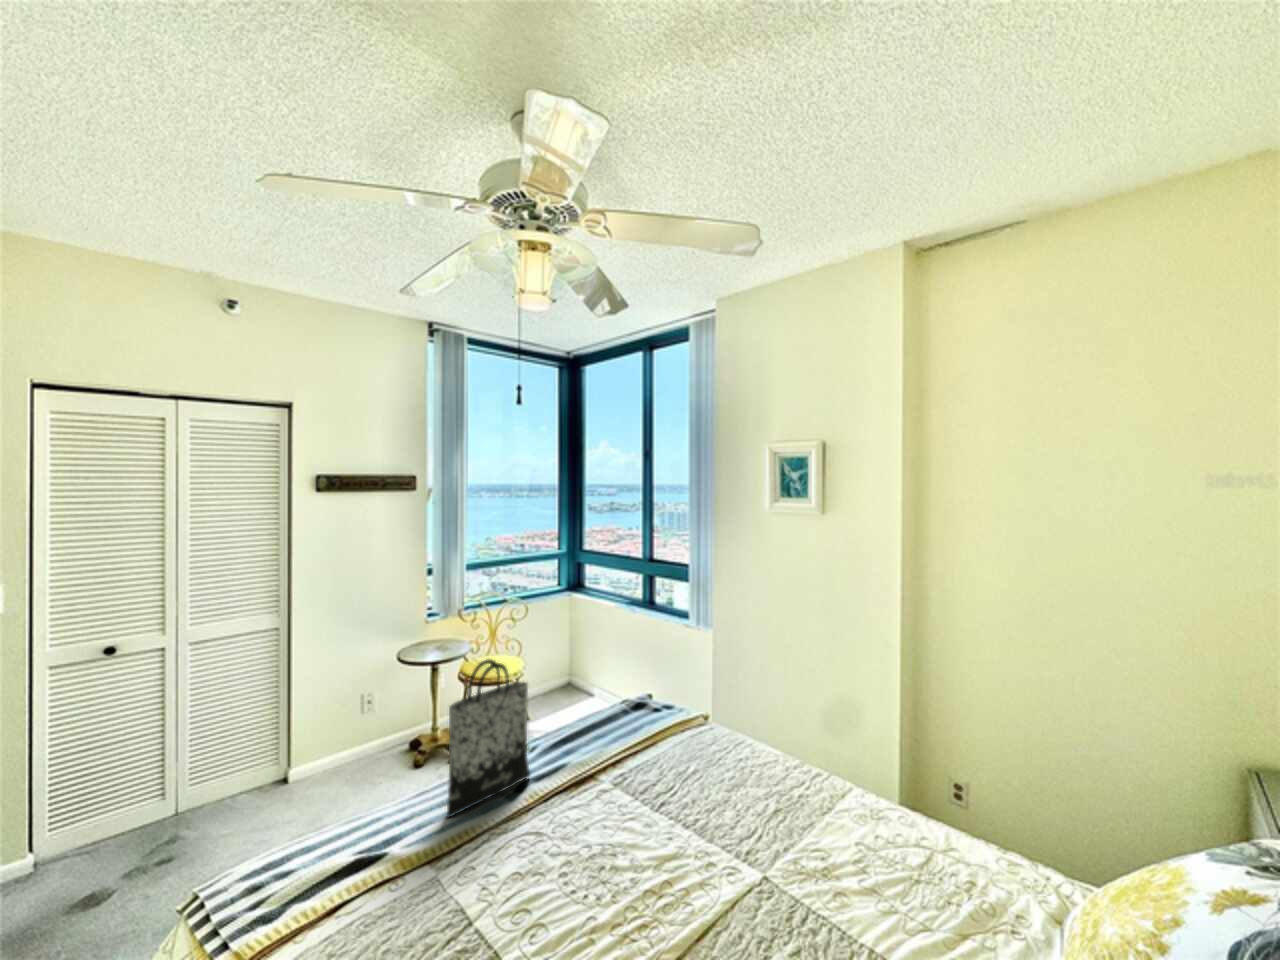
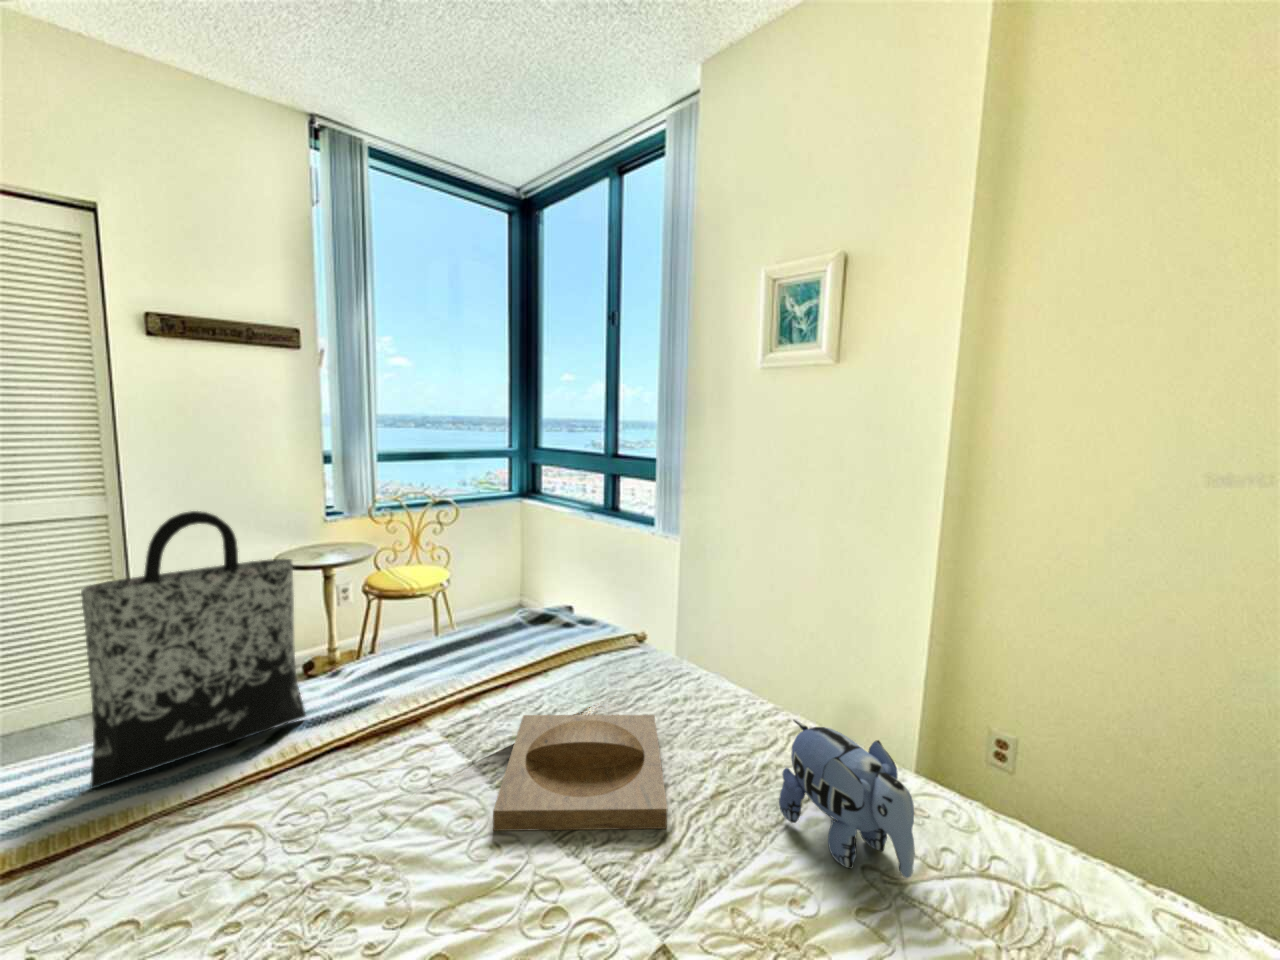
plush toy: none [811,767,880,844] -> present [779,720,915,878]
tray: none [657,768,754,832] -> present [493,715,667,831]

